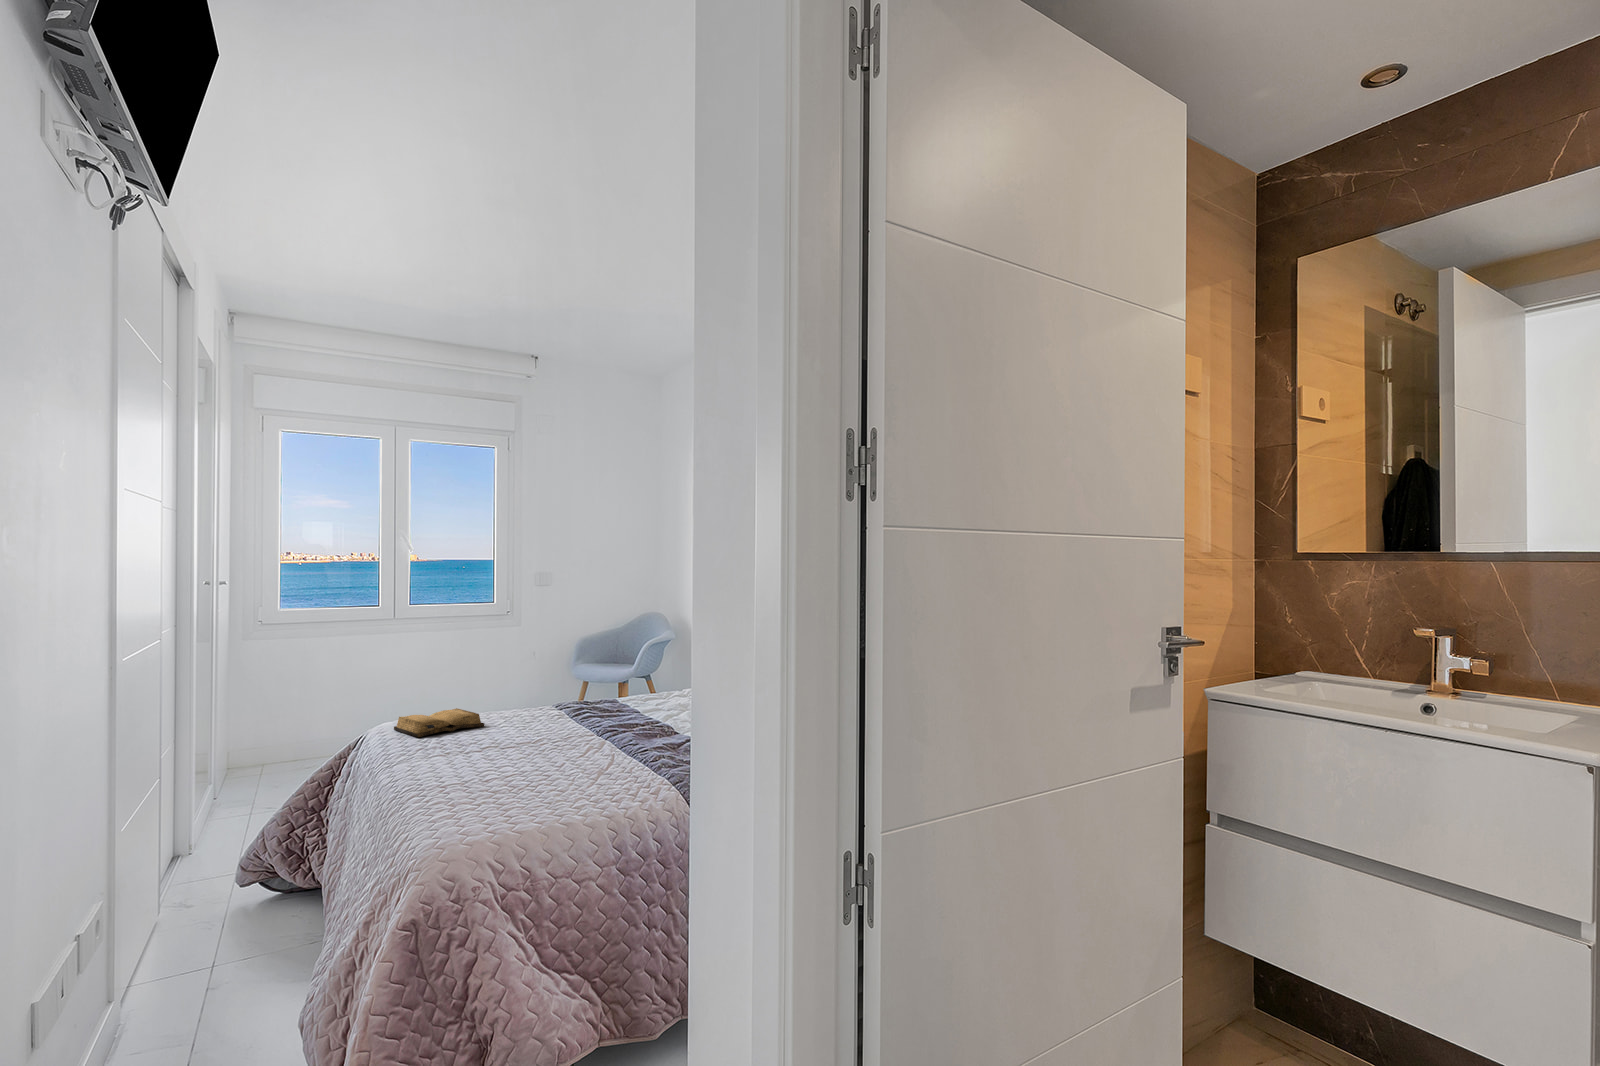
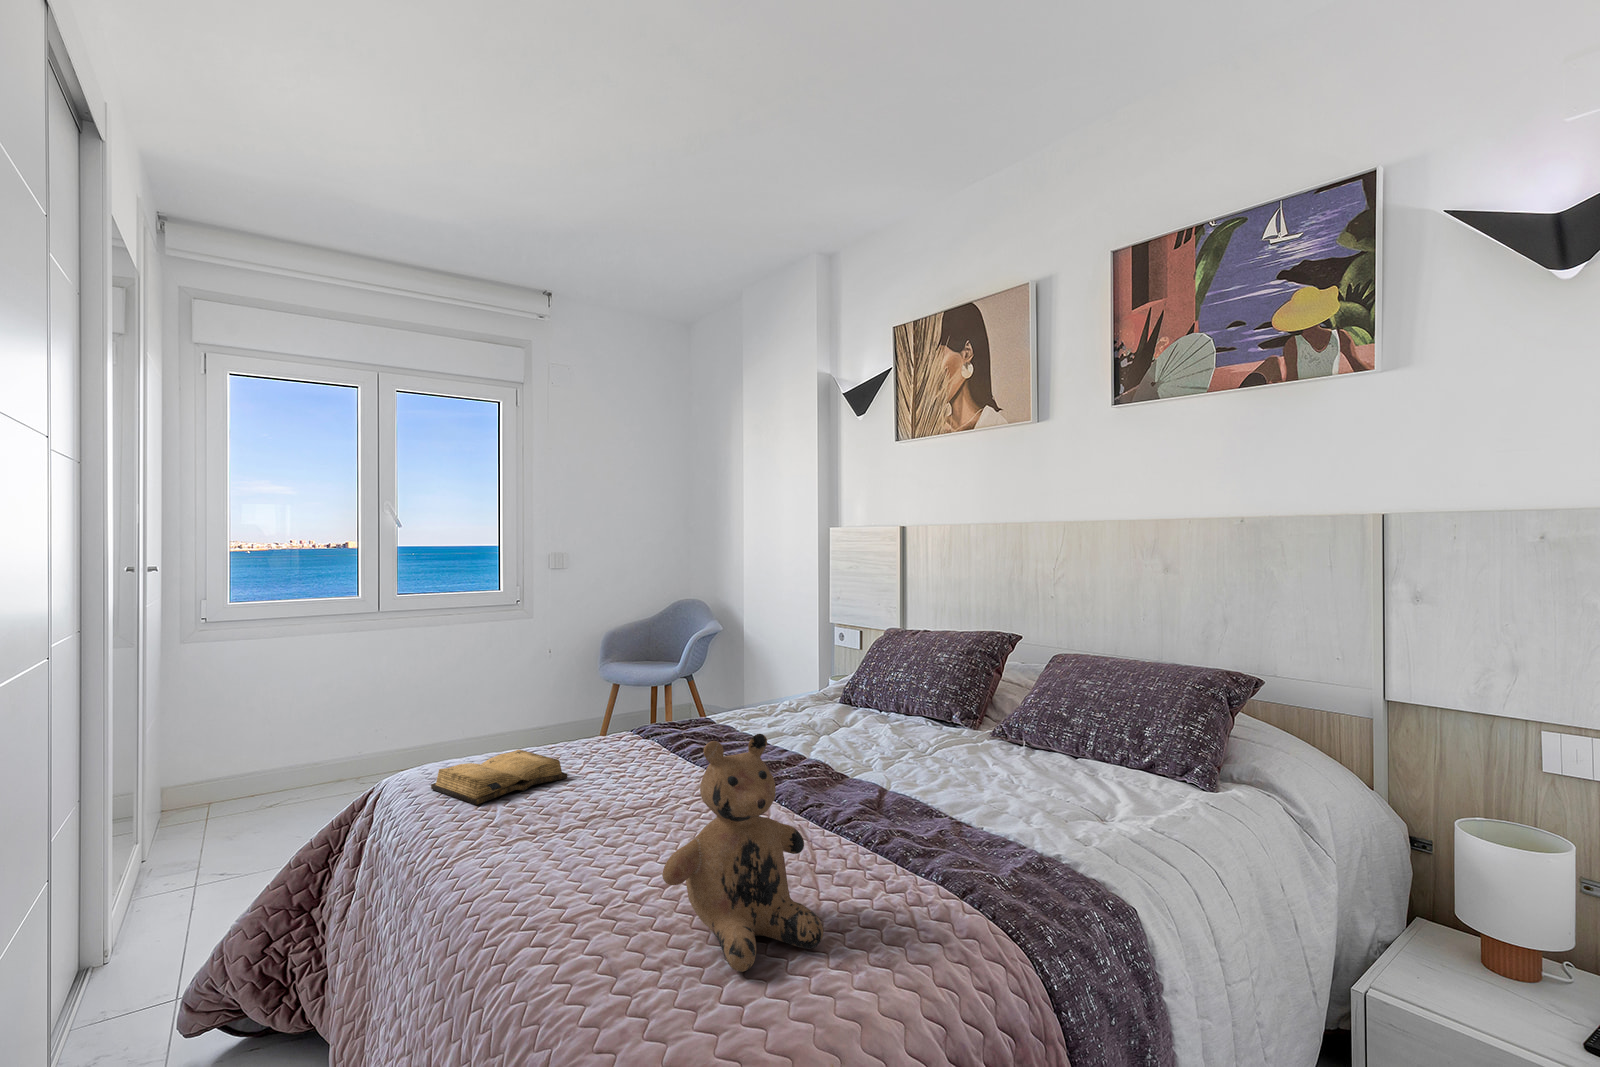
teddy bear: none [482,680,574,800] -> present [662,734,823,972]

